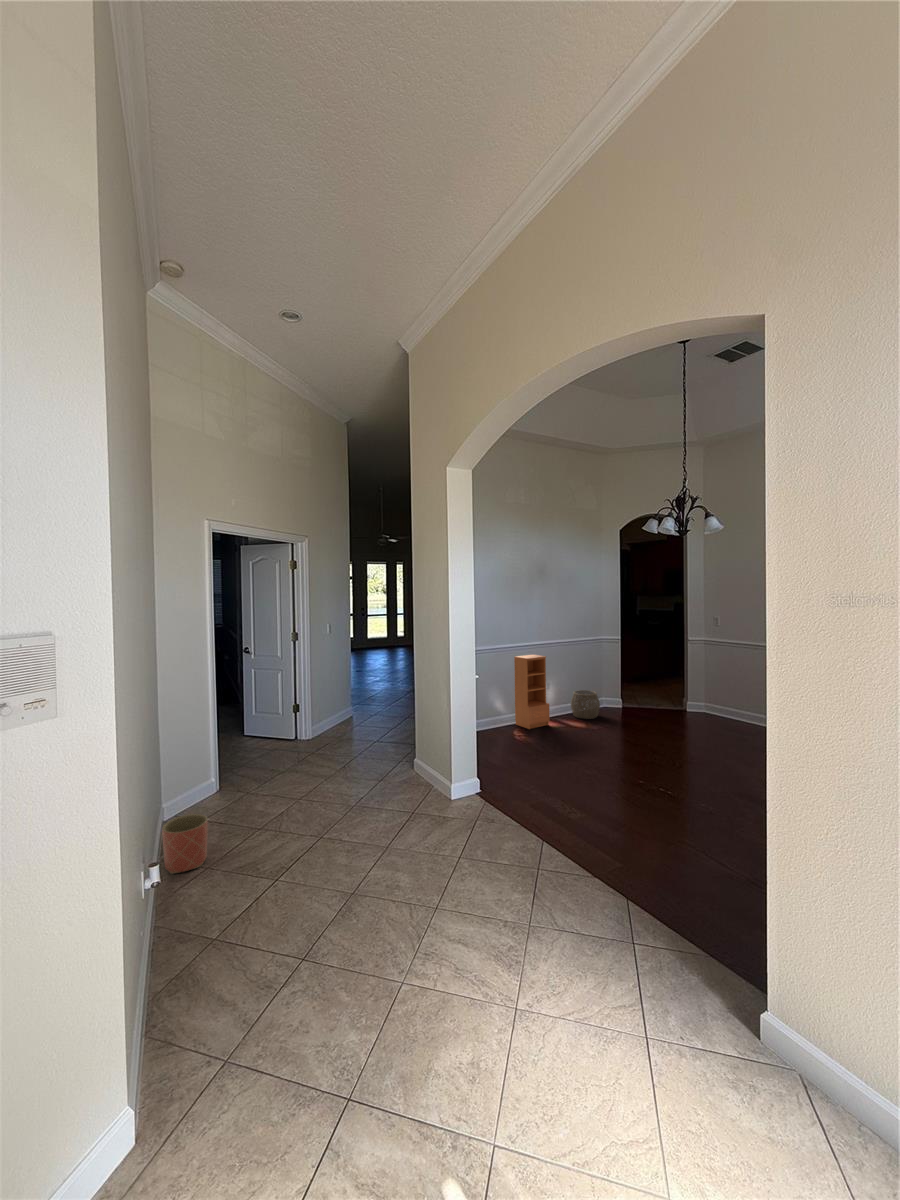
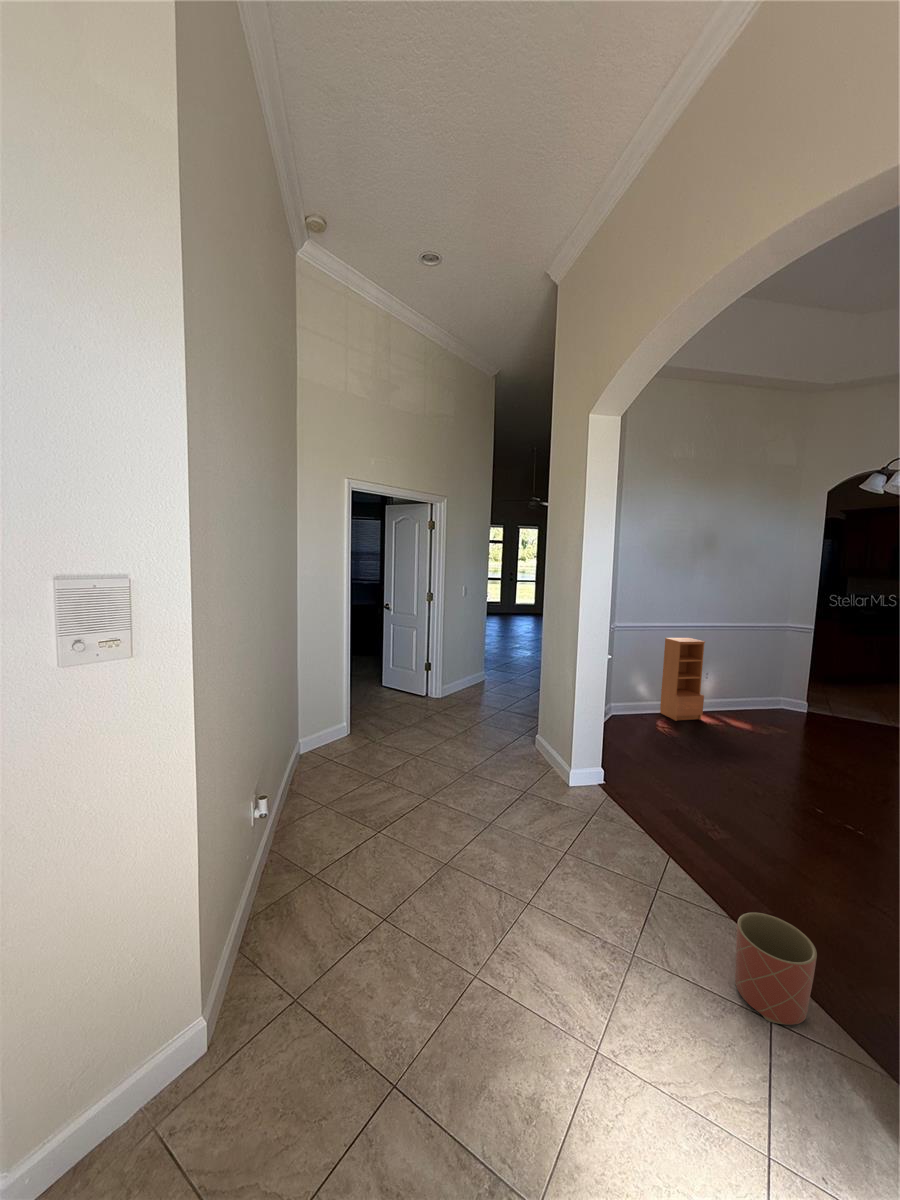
woven basket: present [571,690,600,719] -> none [733,685,772,720]
planter: present [162,814,208,874] -> present [735,913,817,1025]

